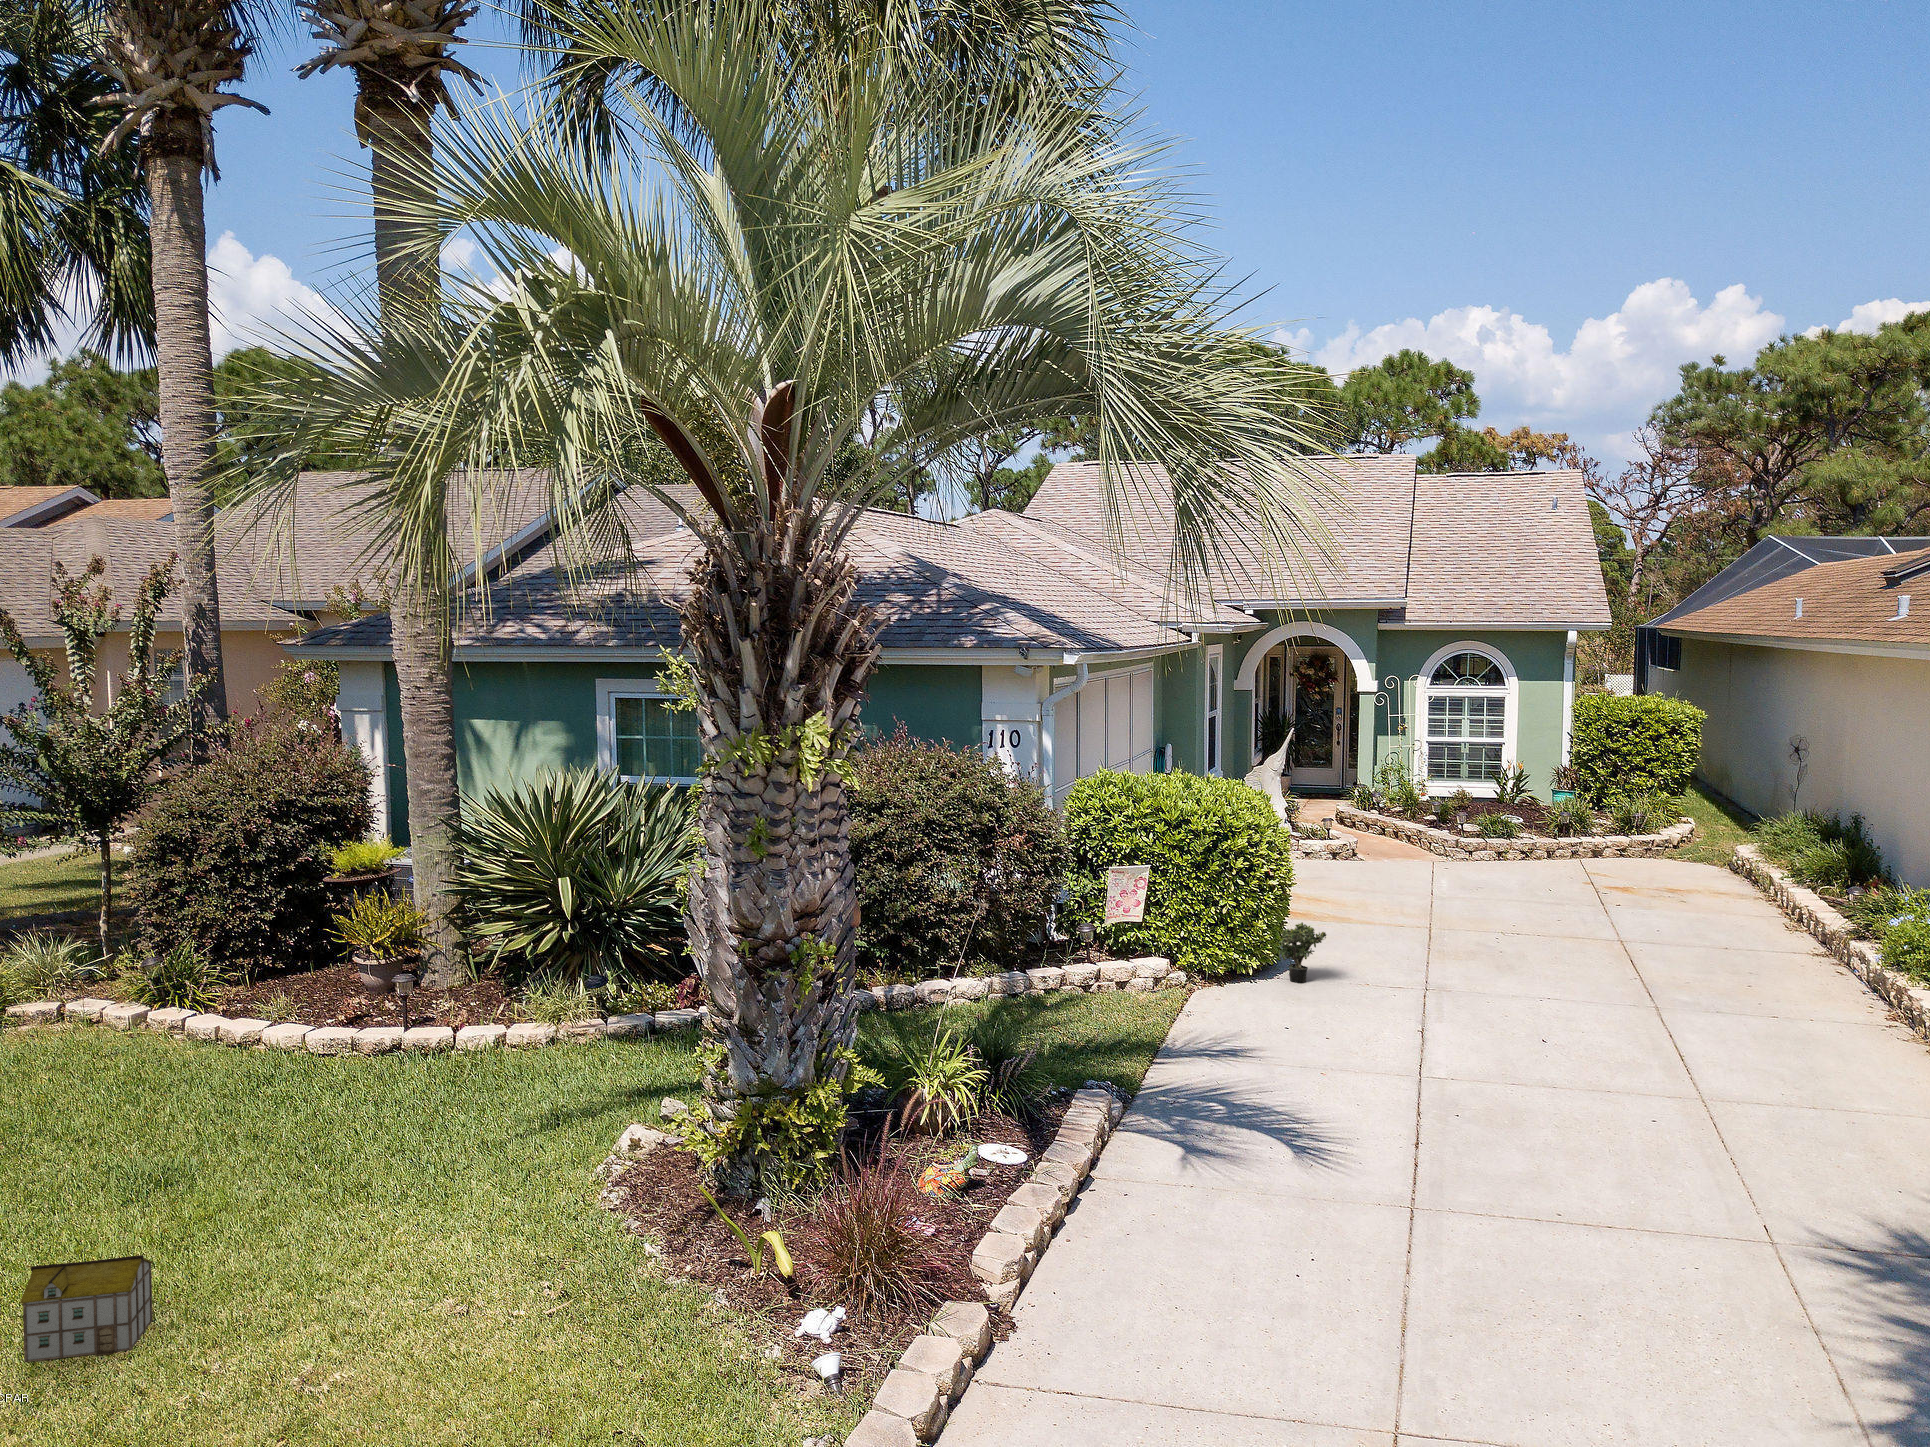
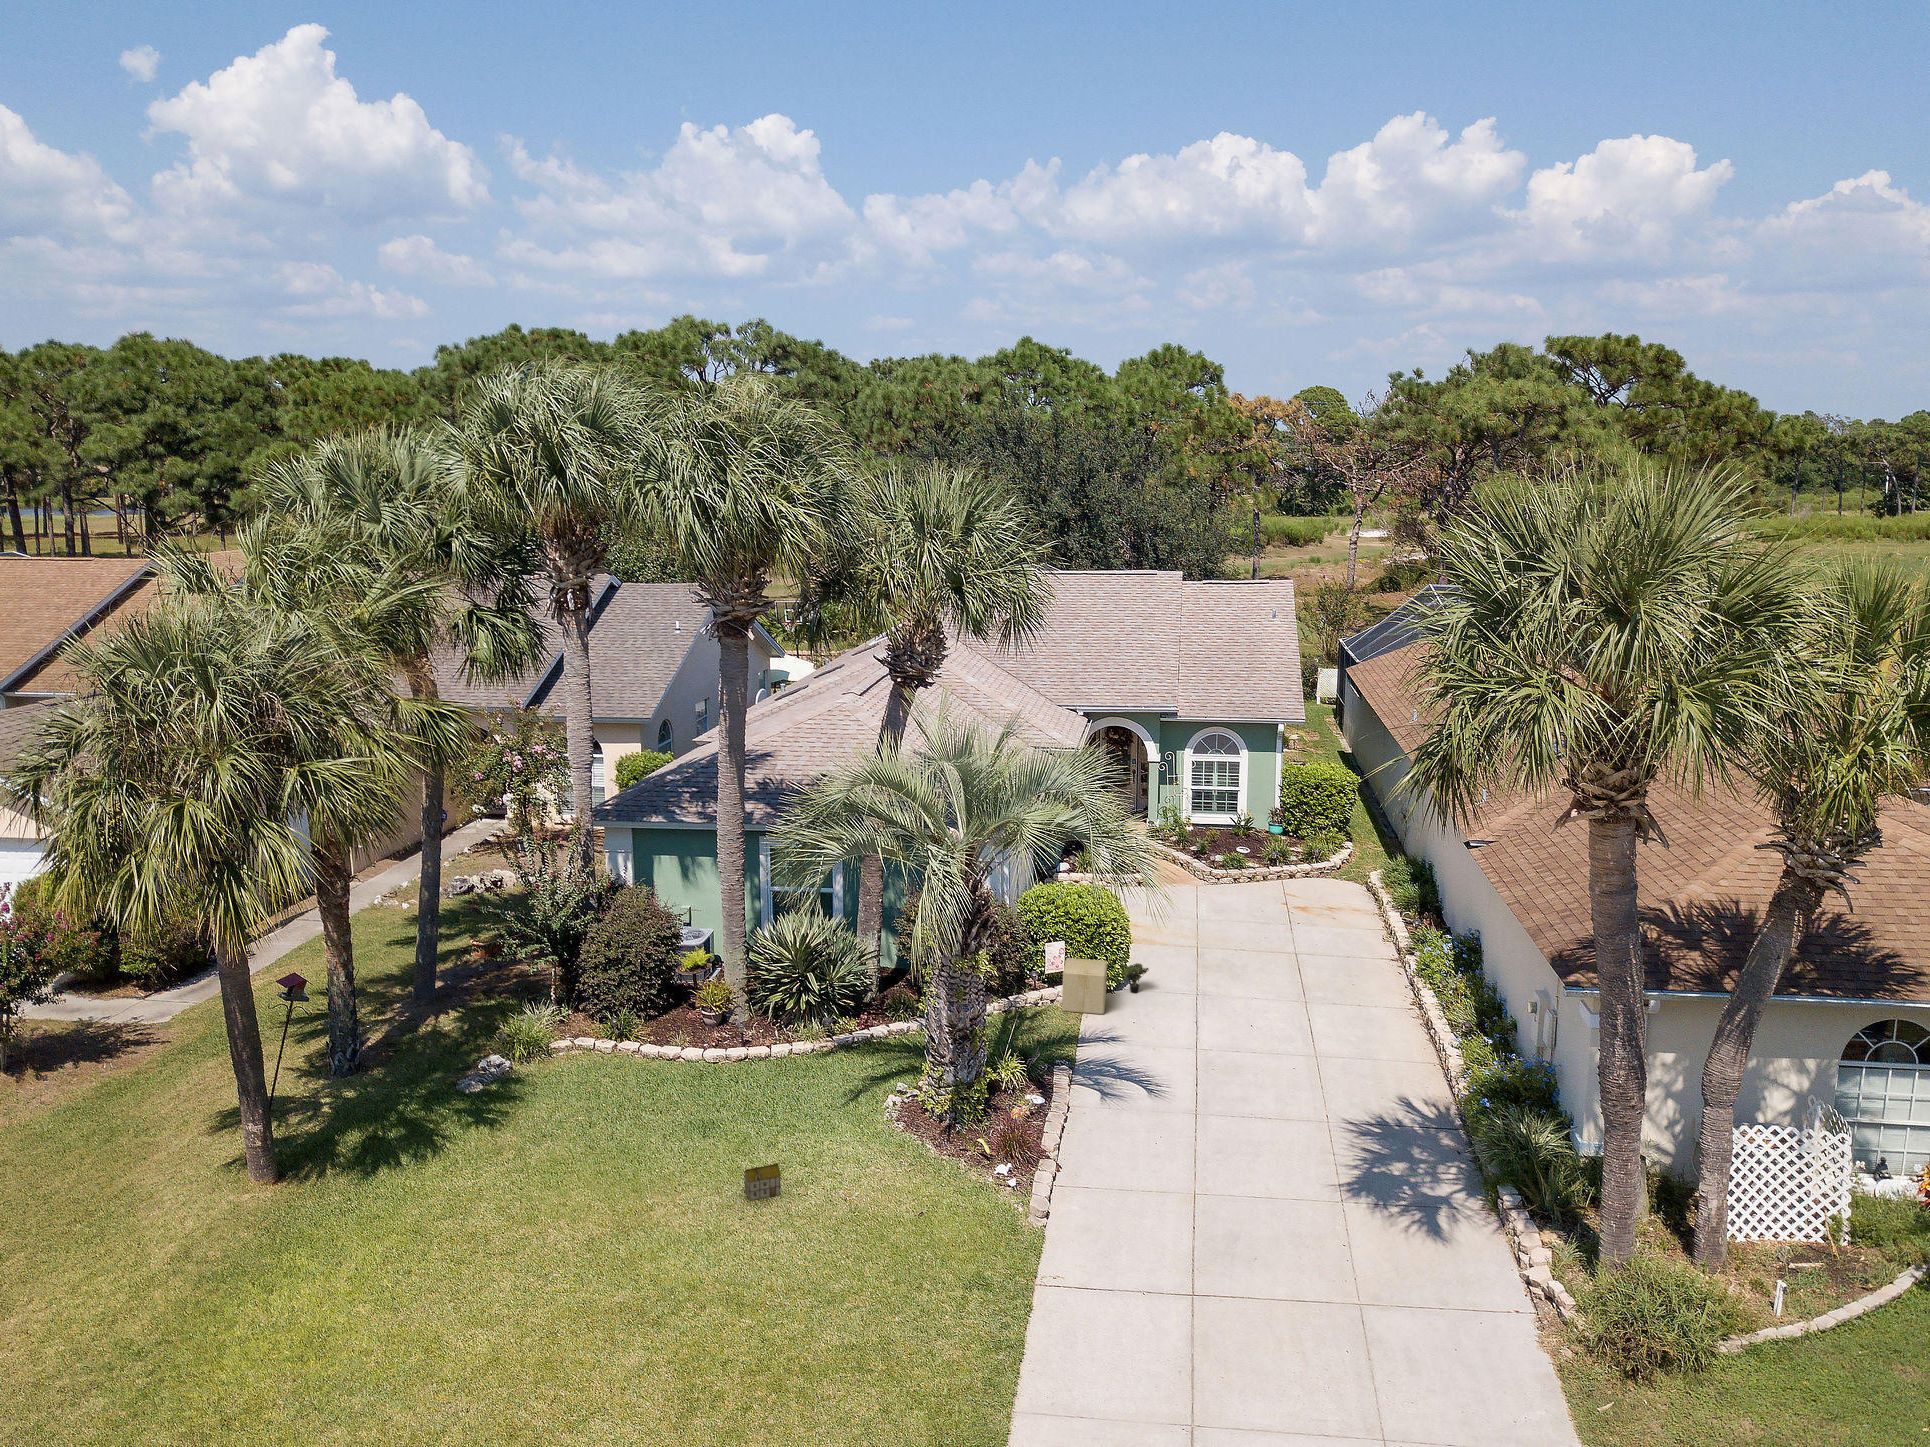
cardboard box: none [1142,904,1239,1011] -> present [1062,958,1107,1014]

